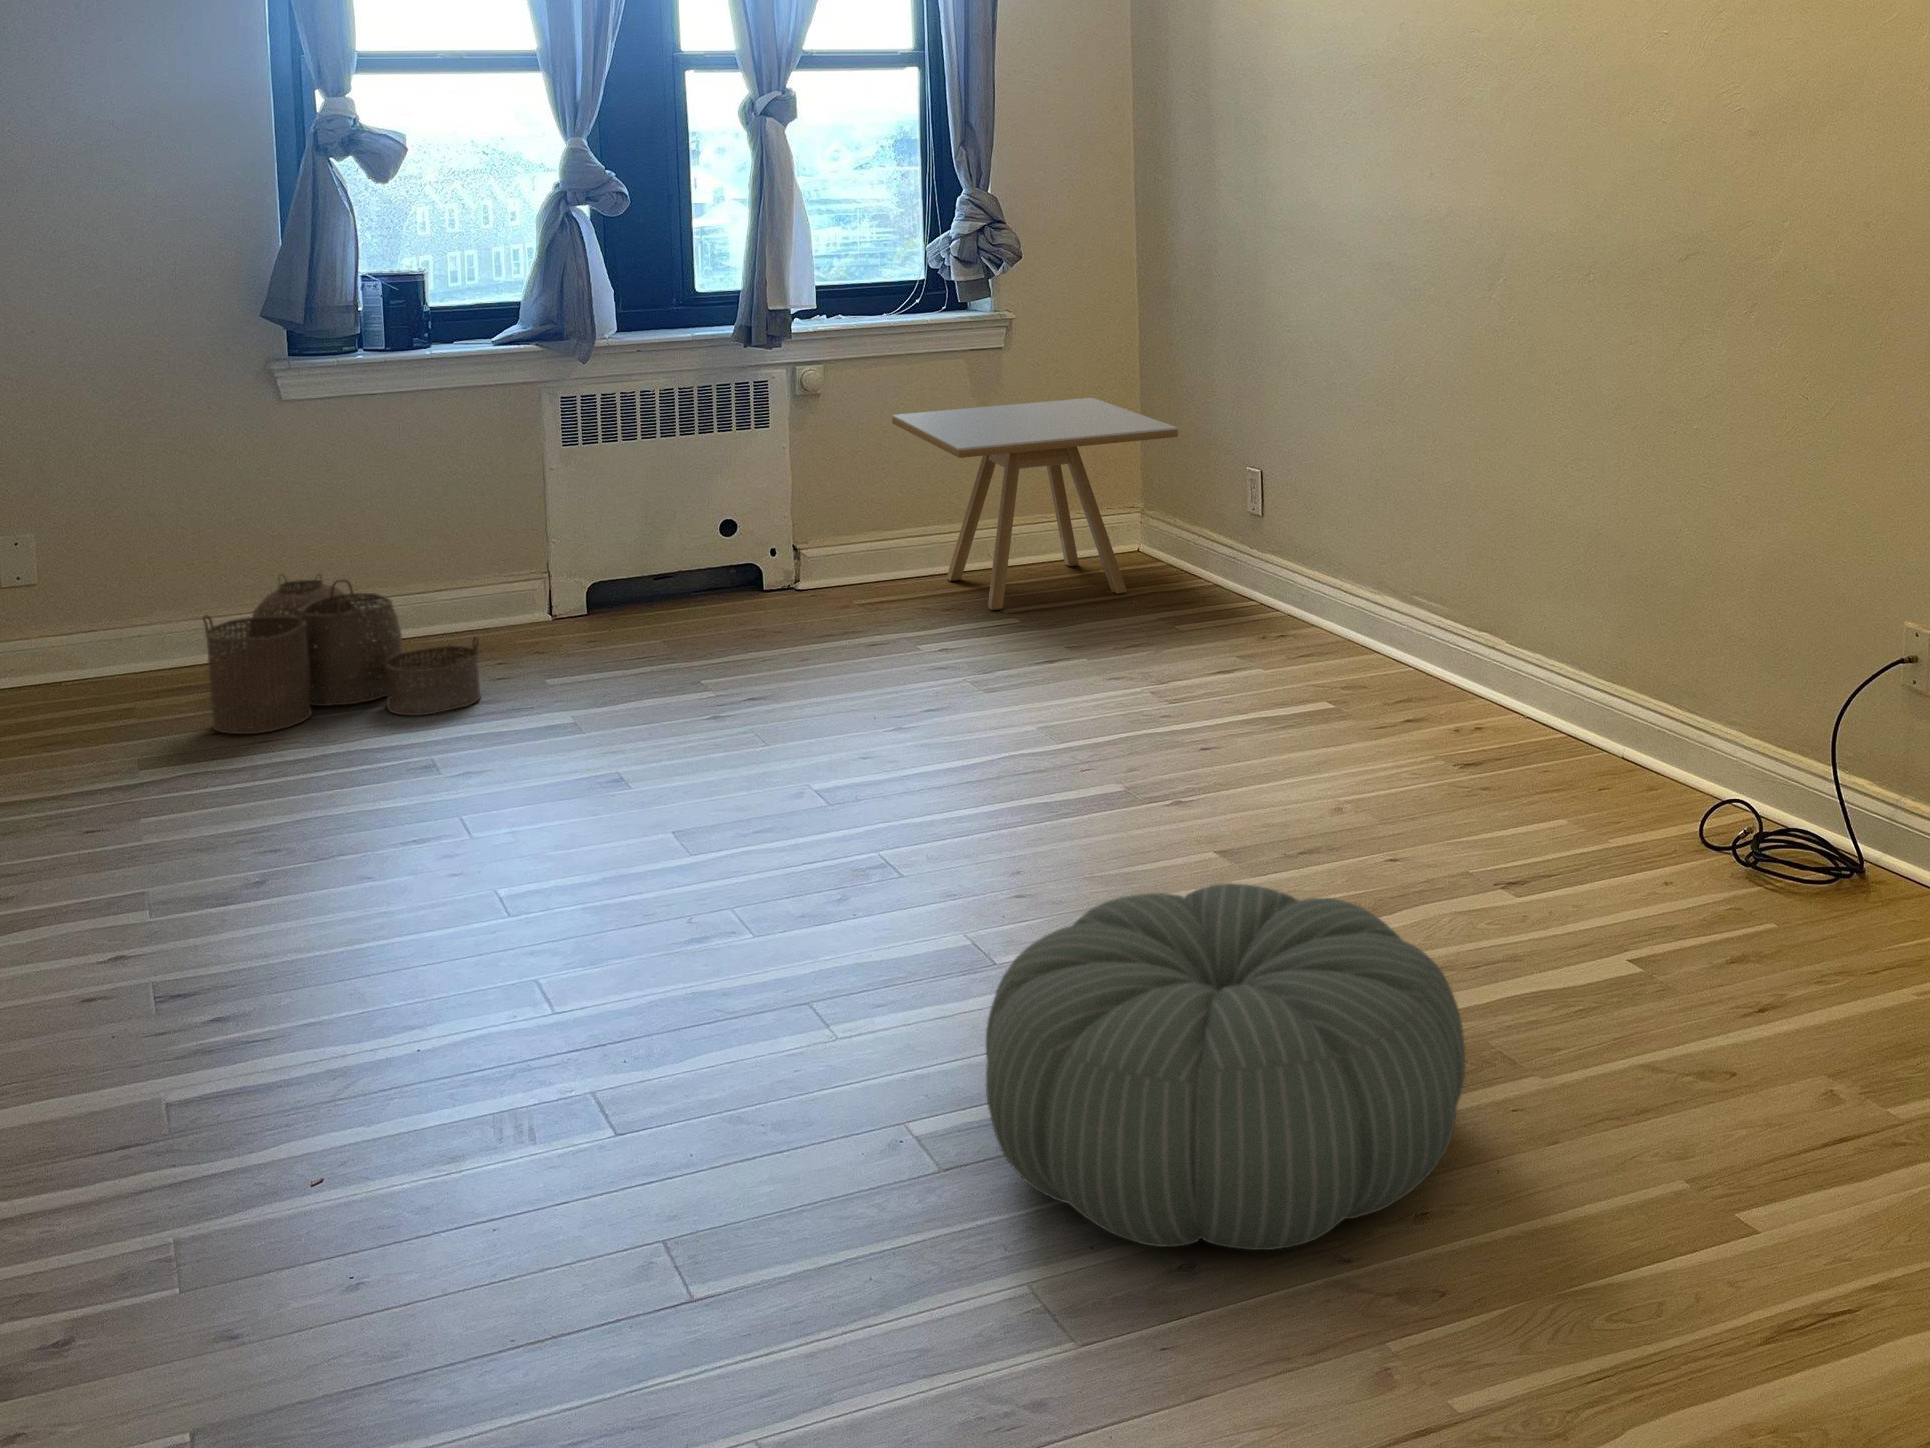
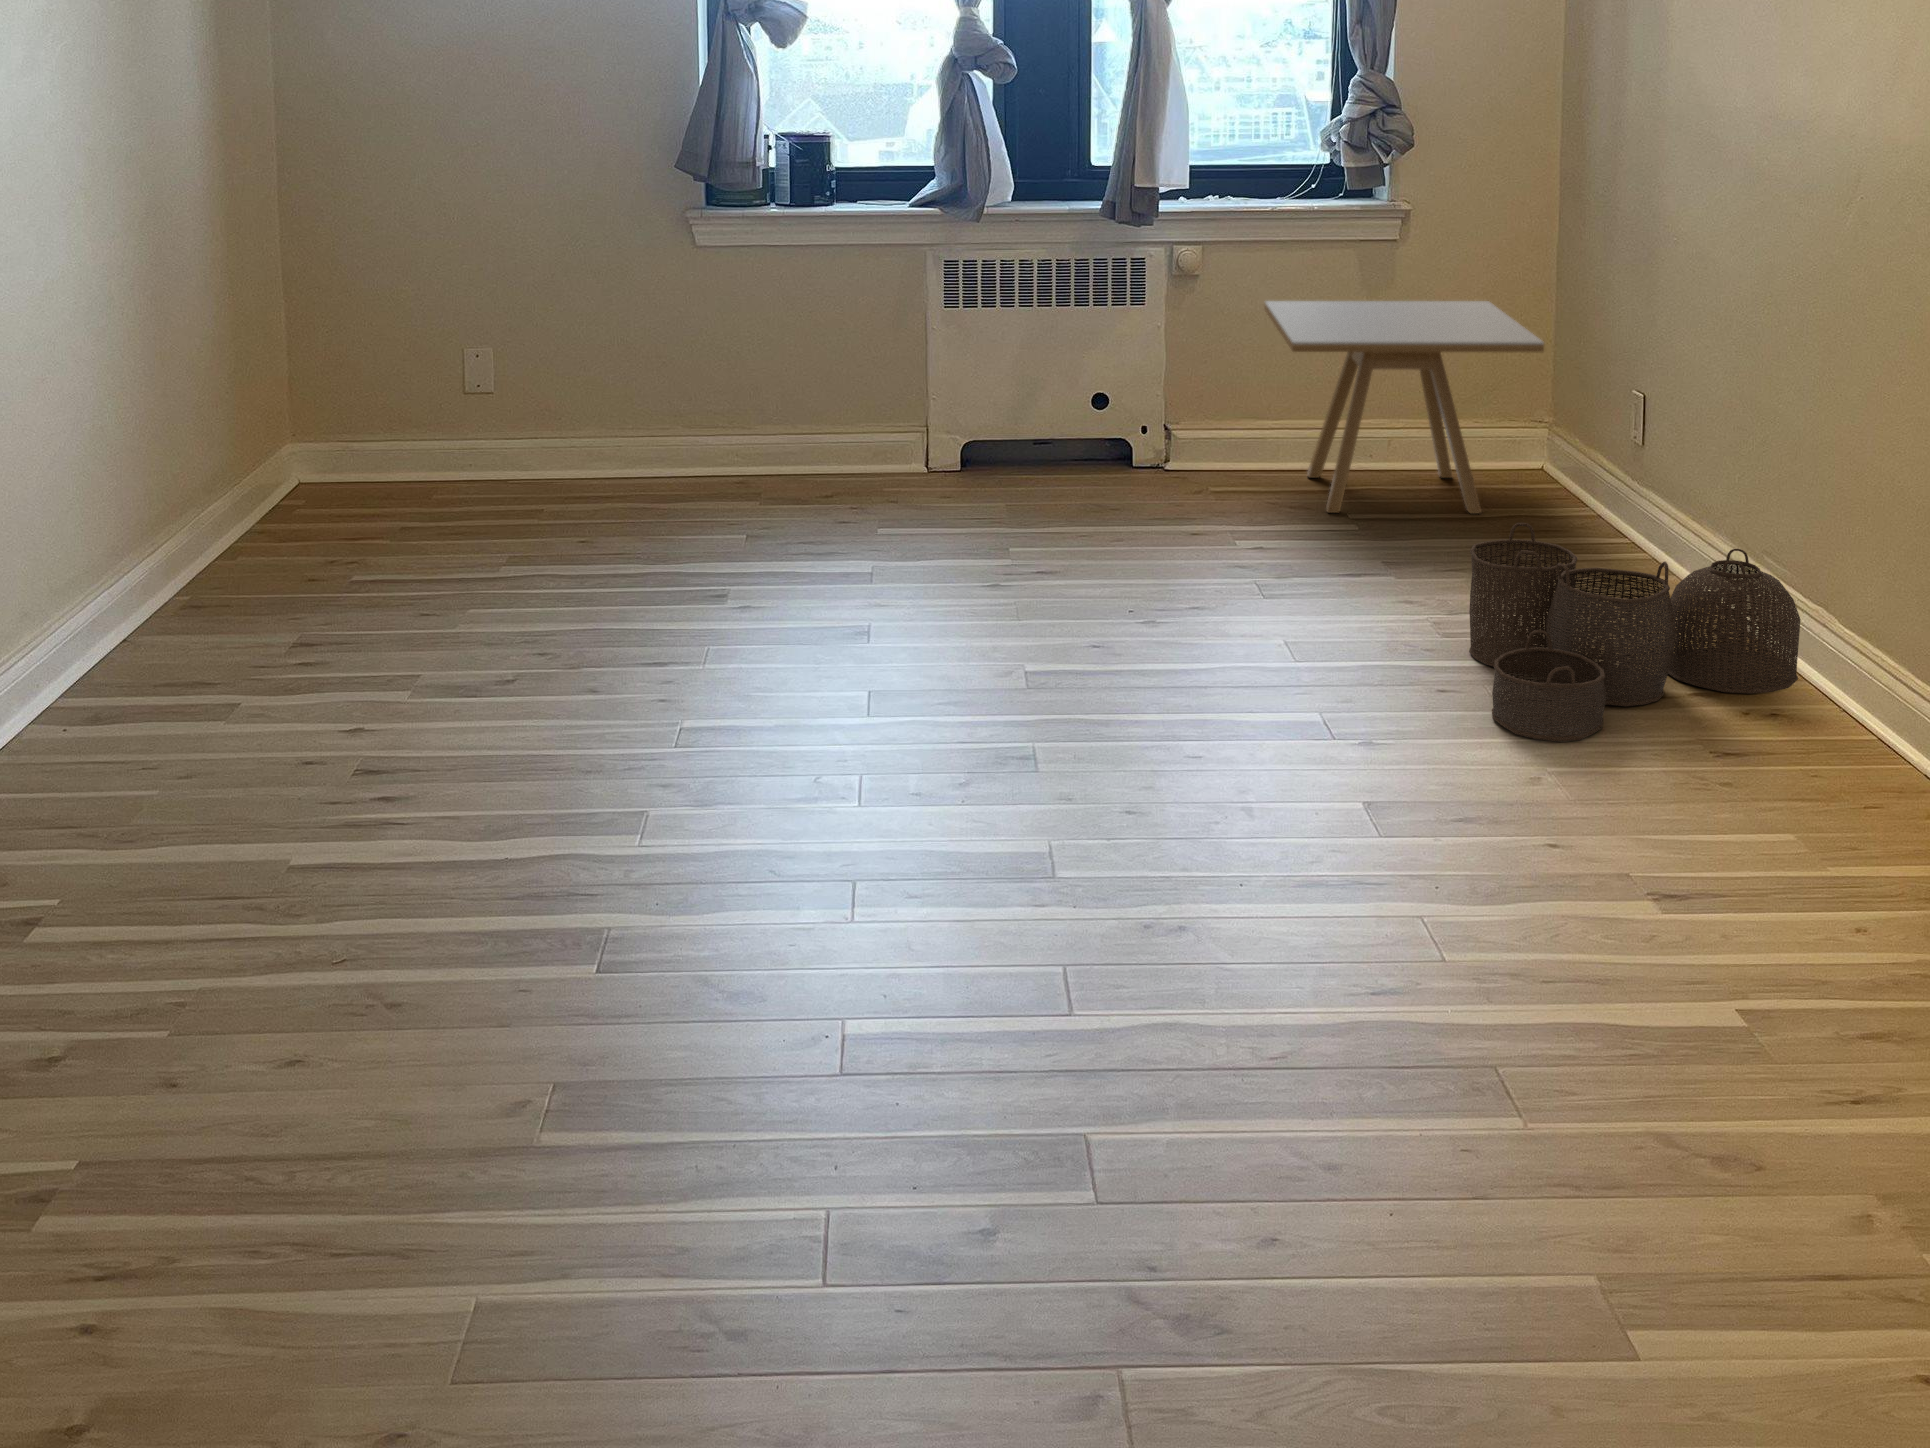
woven basket: present [203,574,481,734] -> present [1469,523,1801,742]
pouf: present [986,883,1465,1250] -> none [915,810,1412,1179]

